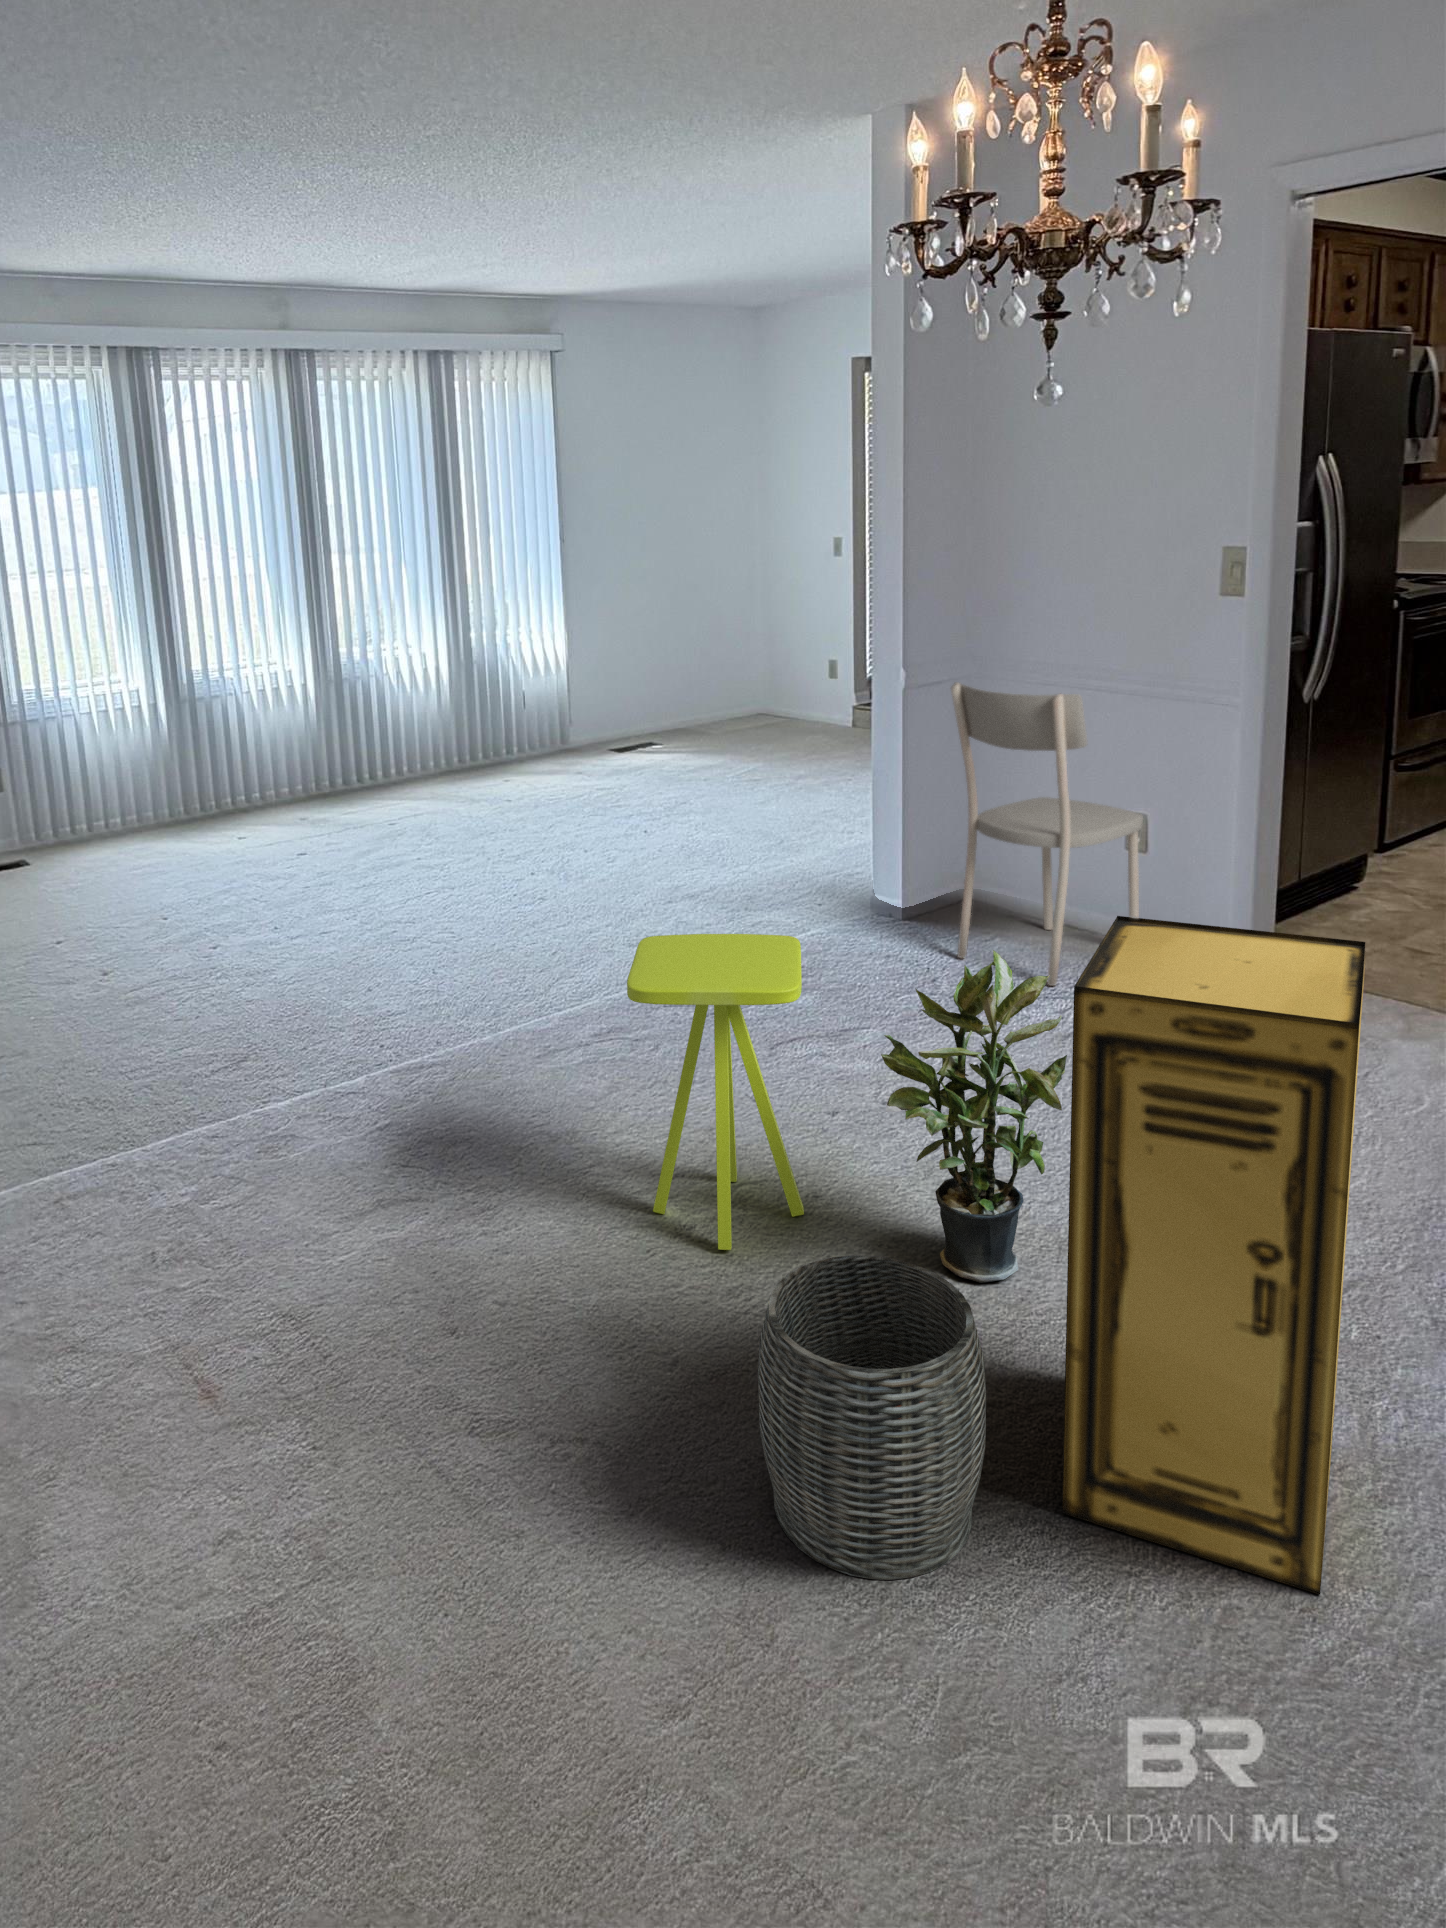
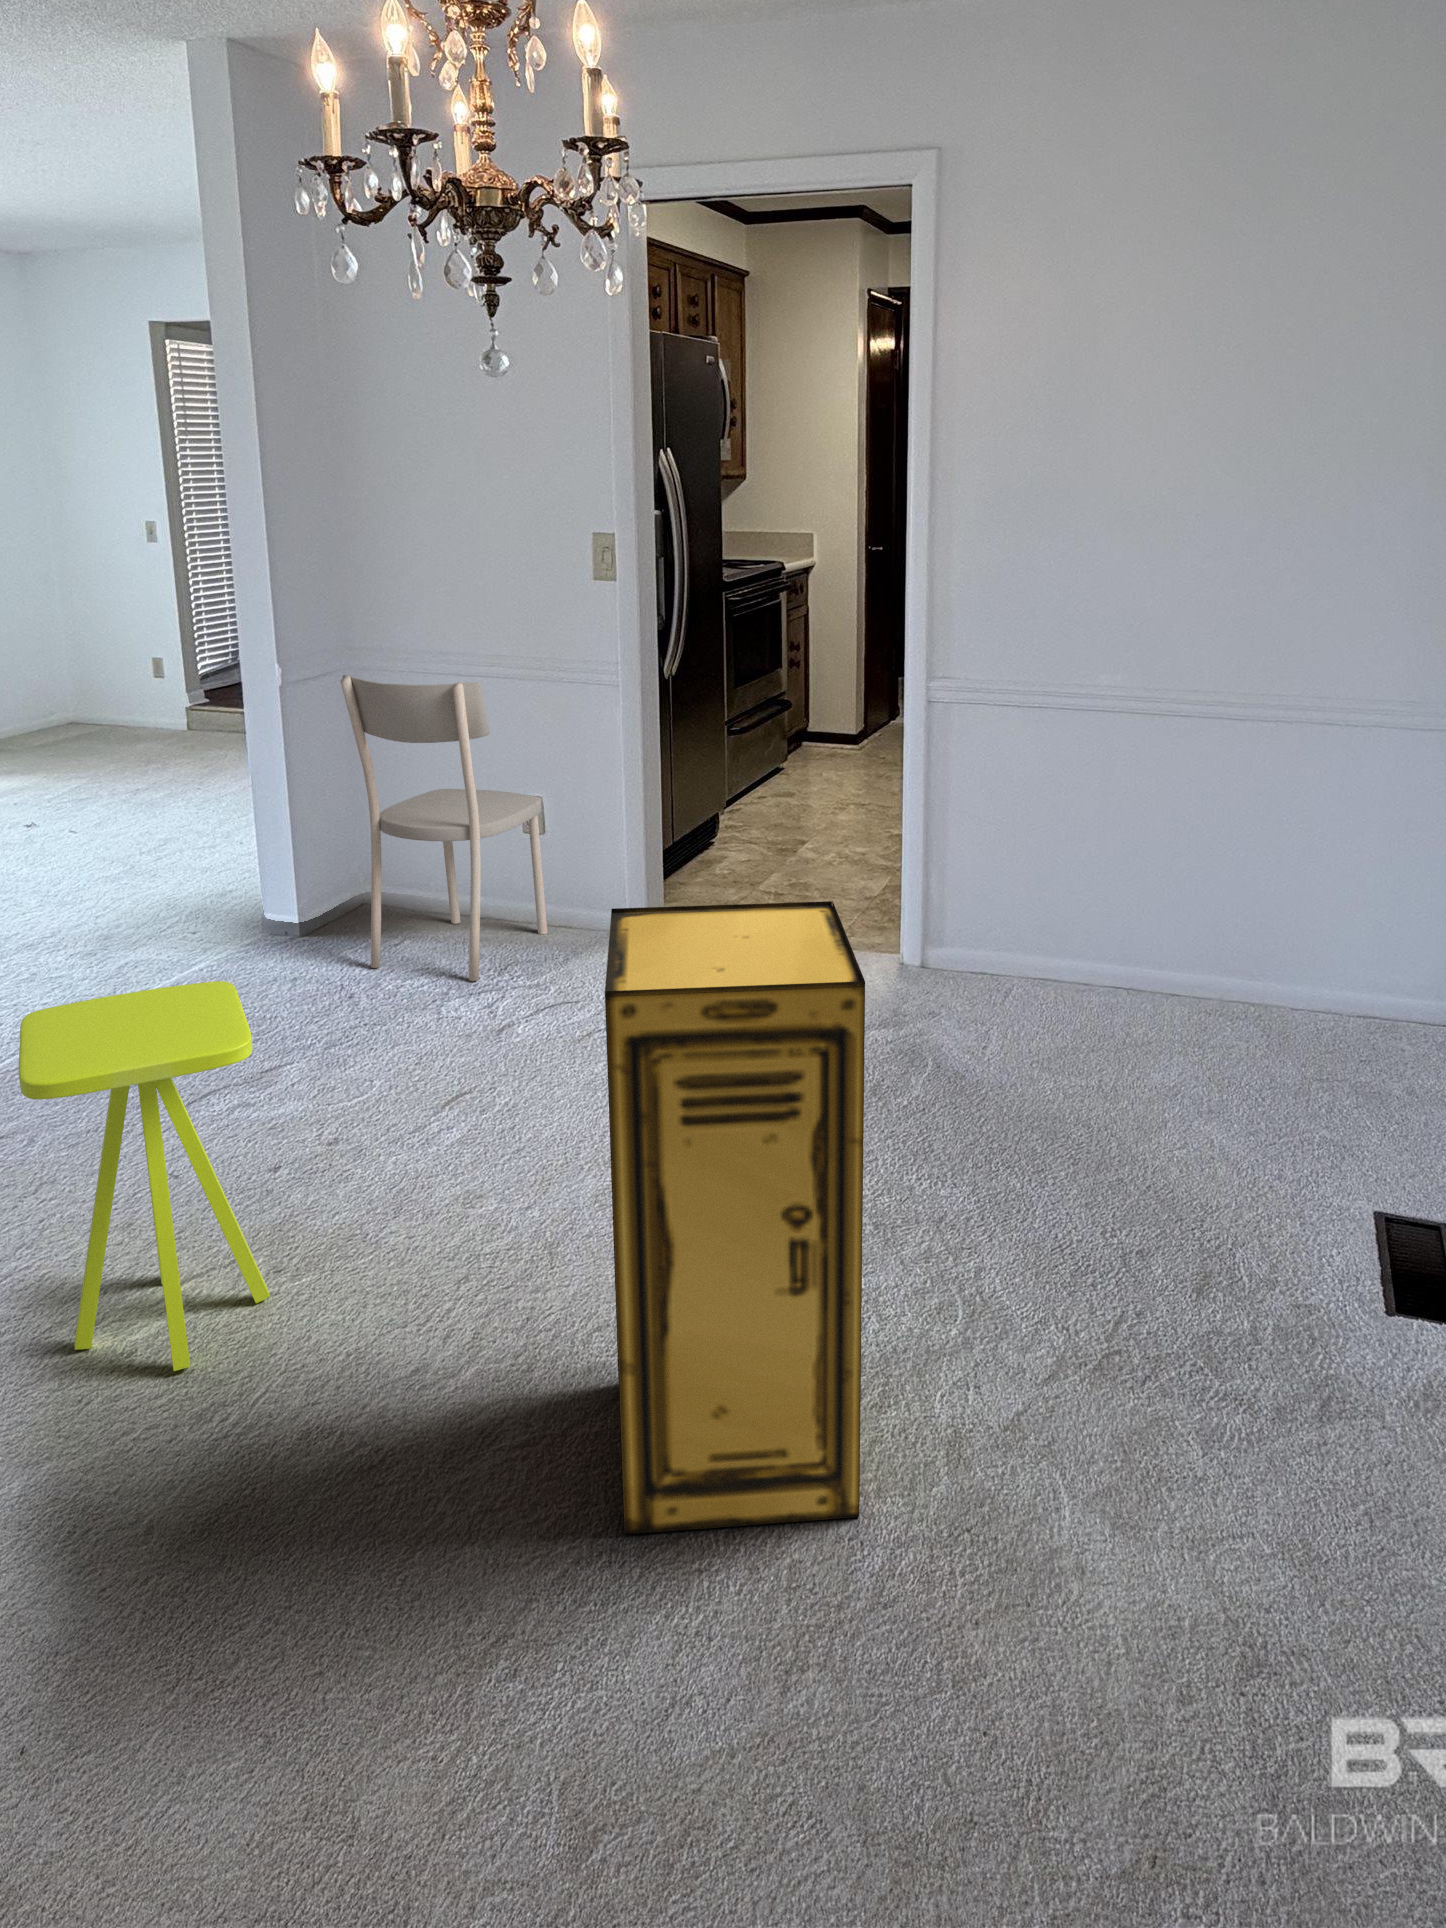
potted plant: present [881,950,1067,1283] -> none [352,960,551,1315]
woven basket: present [758,1256,986,1580] -> none [285,1327,550,1707]

